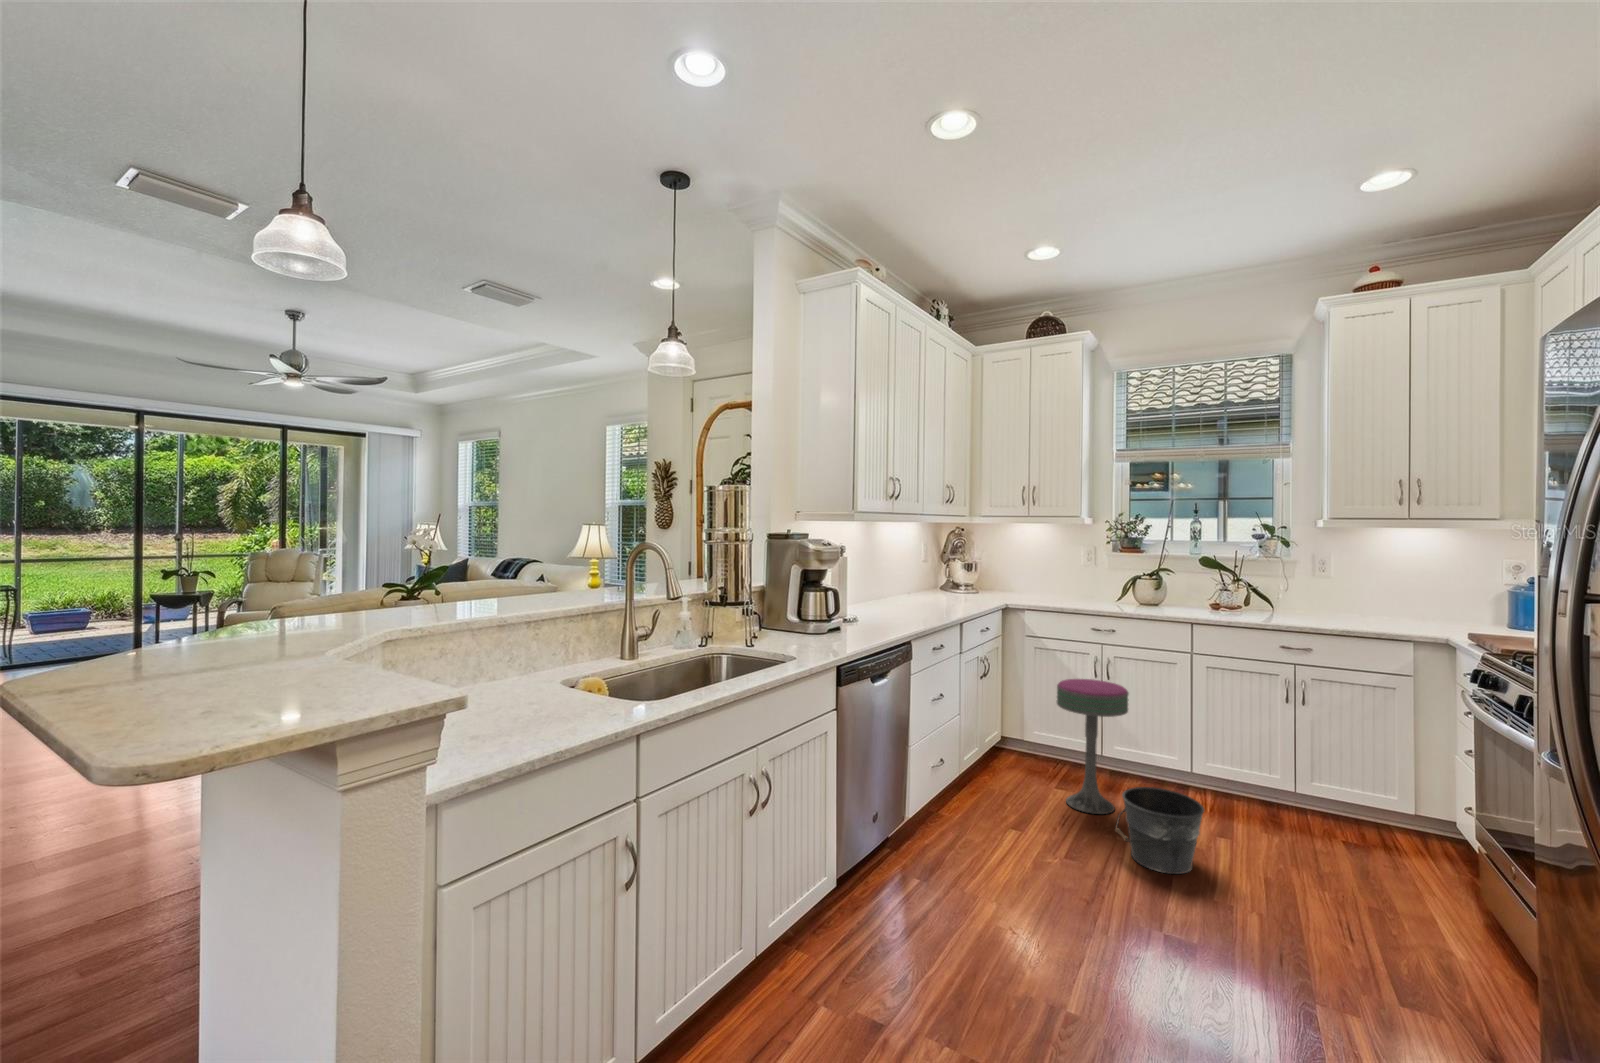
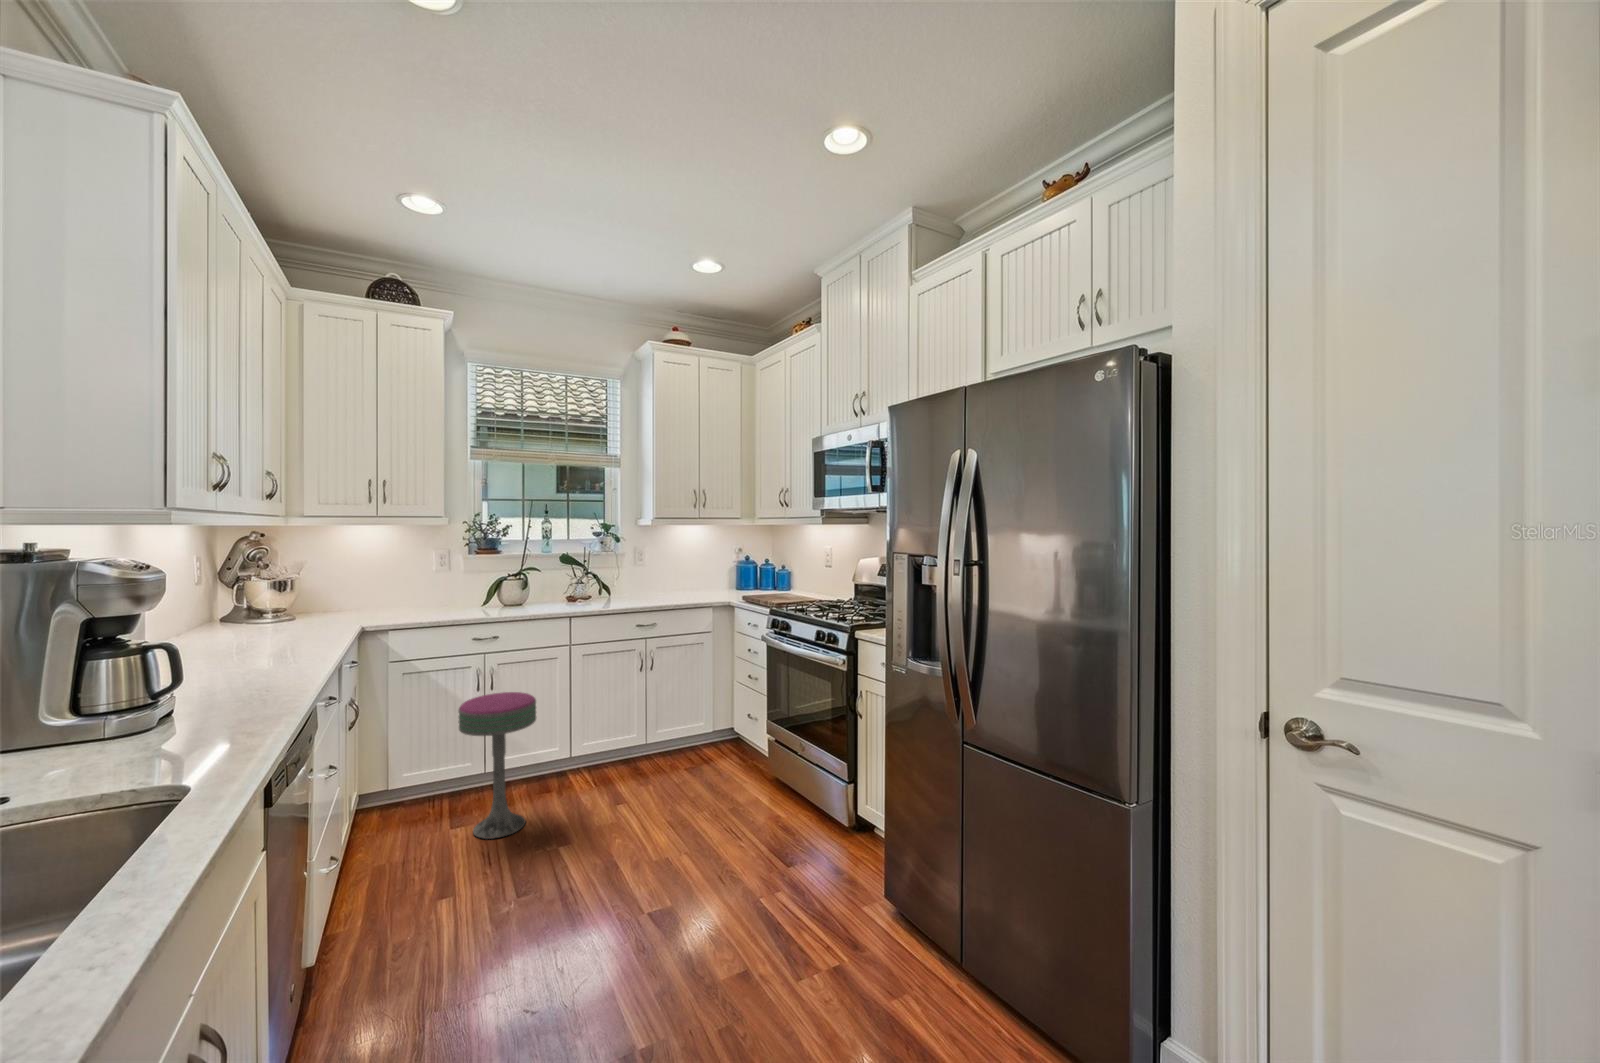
bucket: present [1115,787,1204,874] -> none [553,779,631,863]

